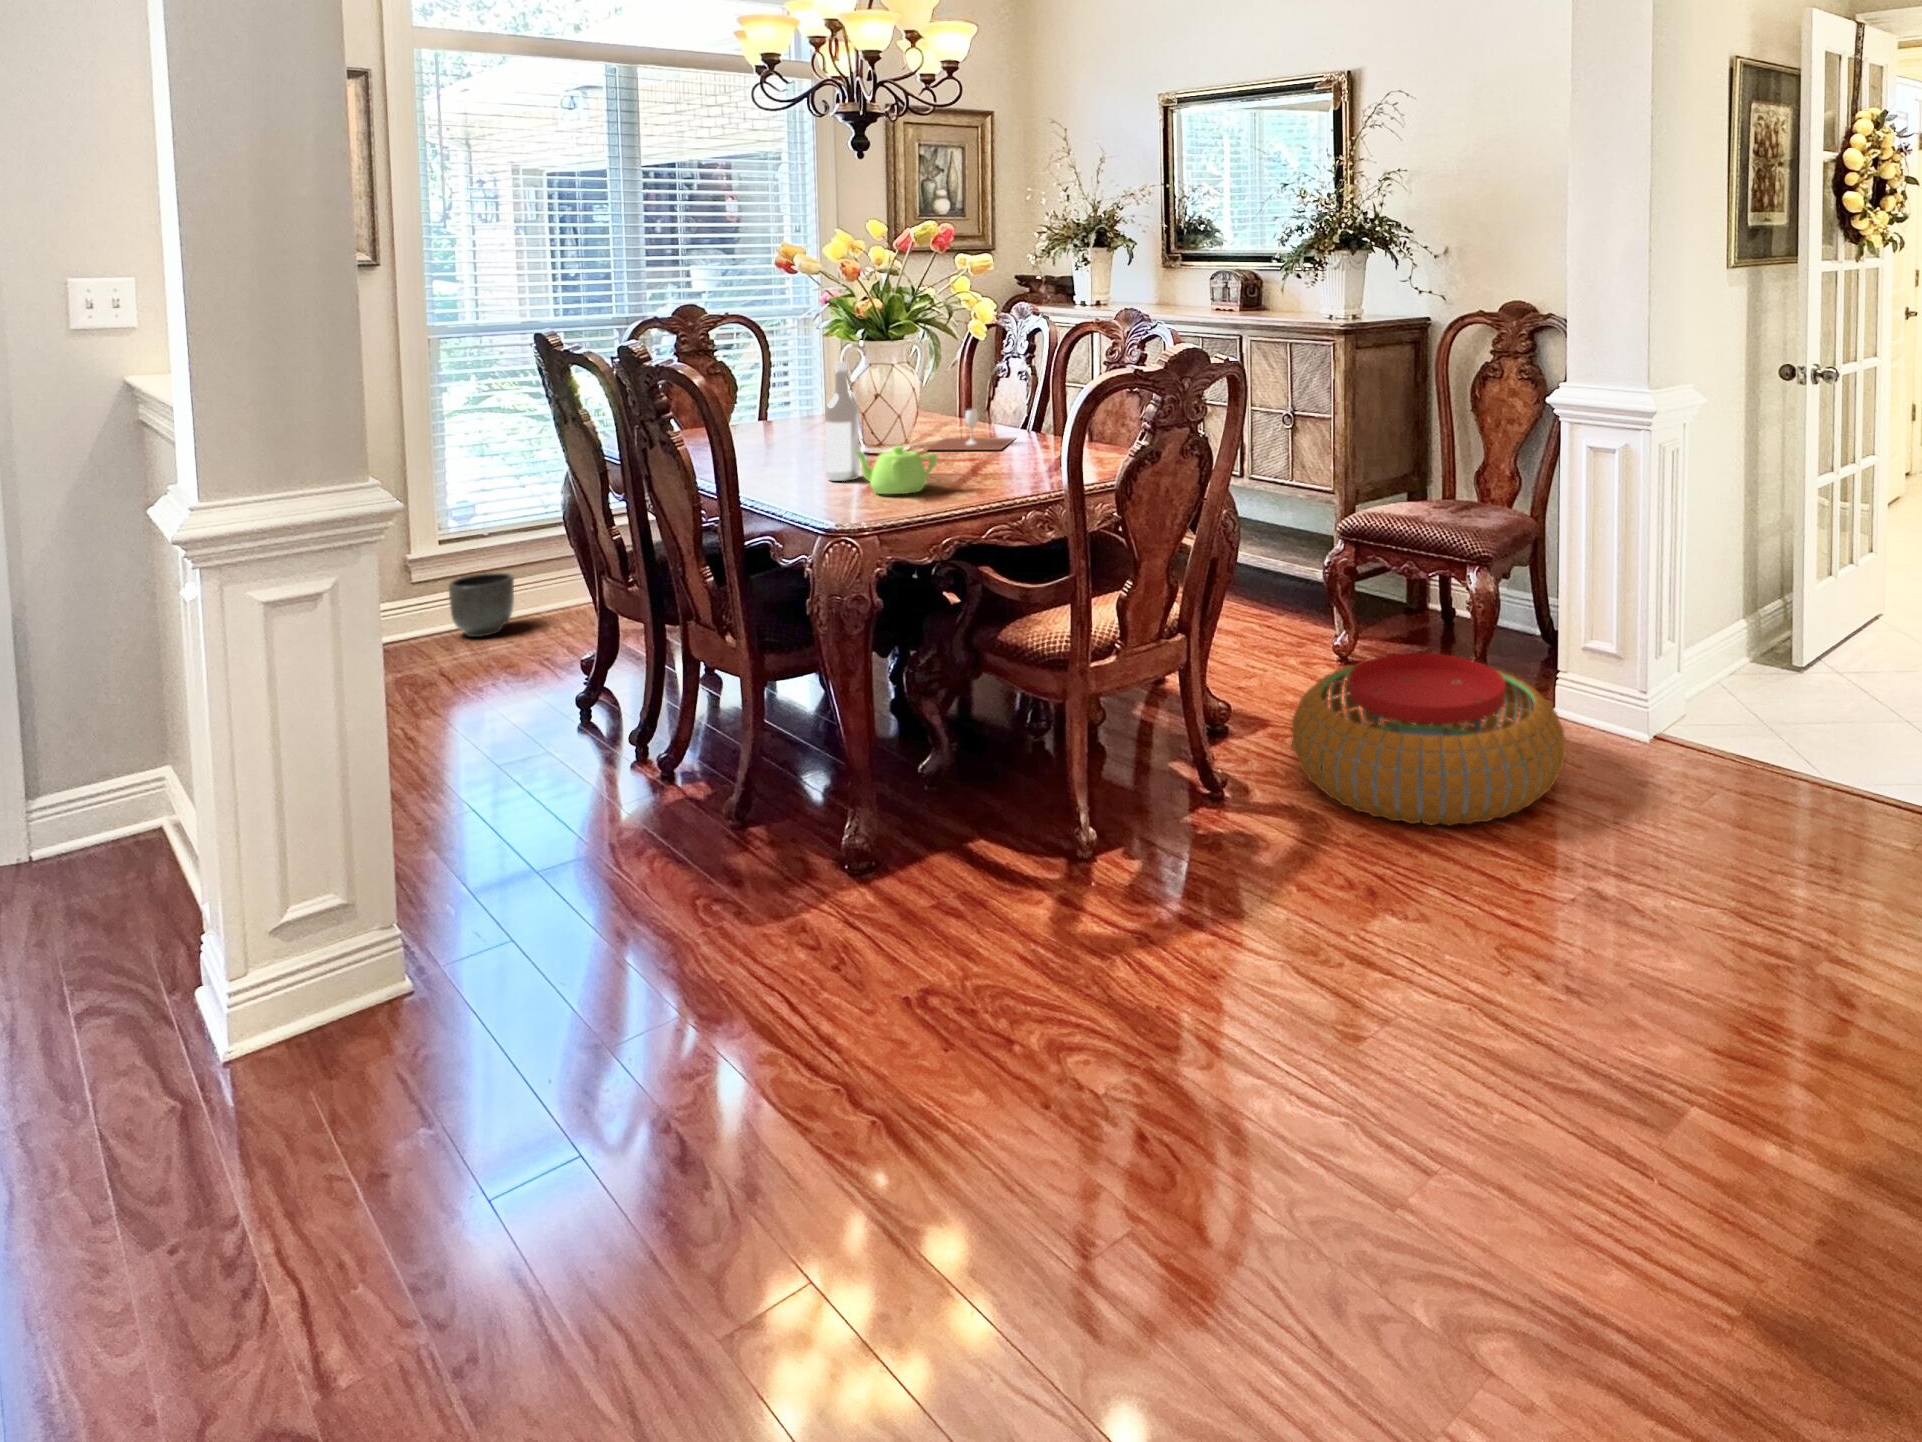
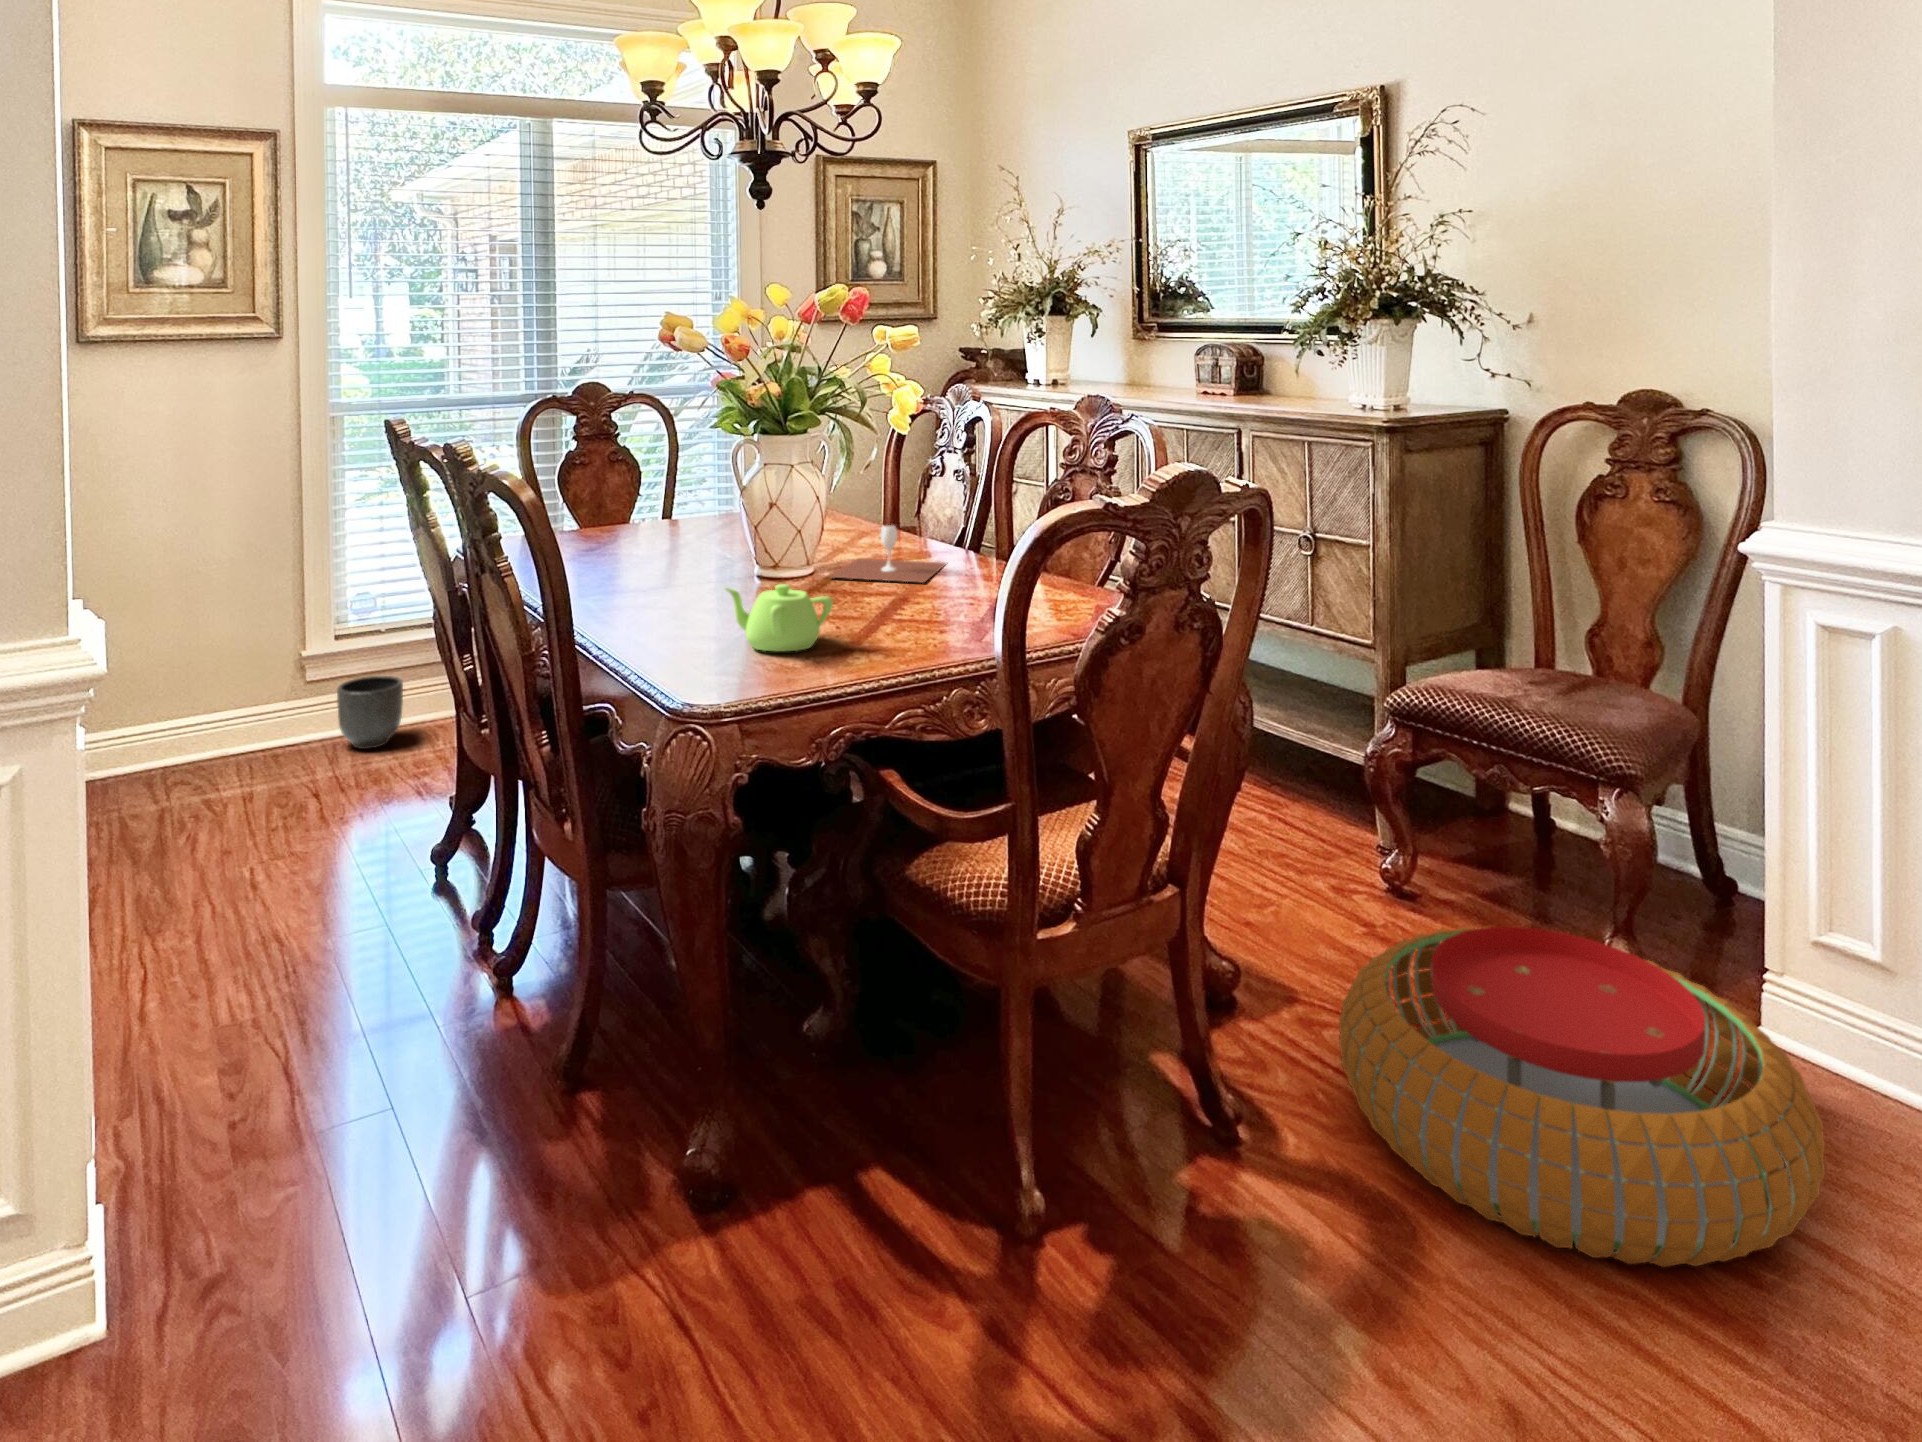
wine bottle: present [825,361,860,481] -> none [697,466,739,623]

